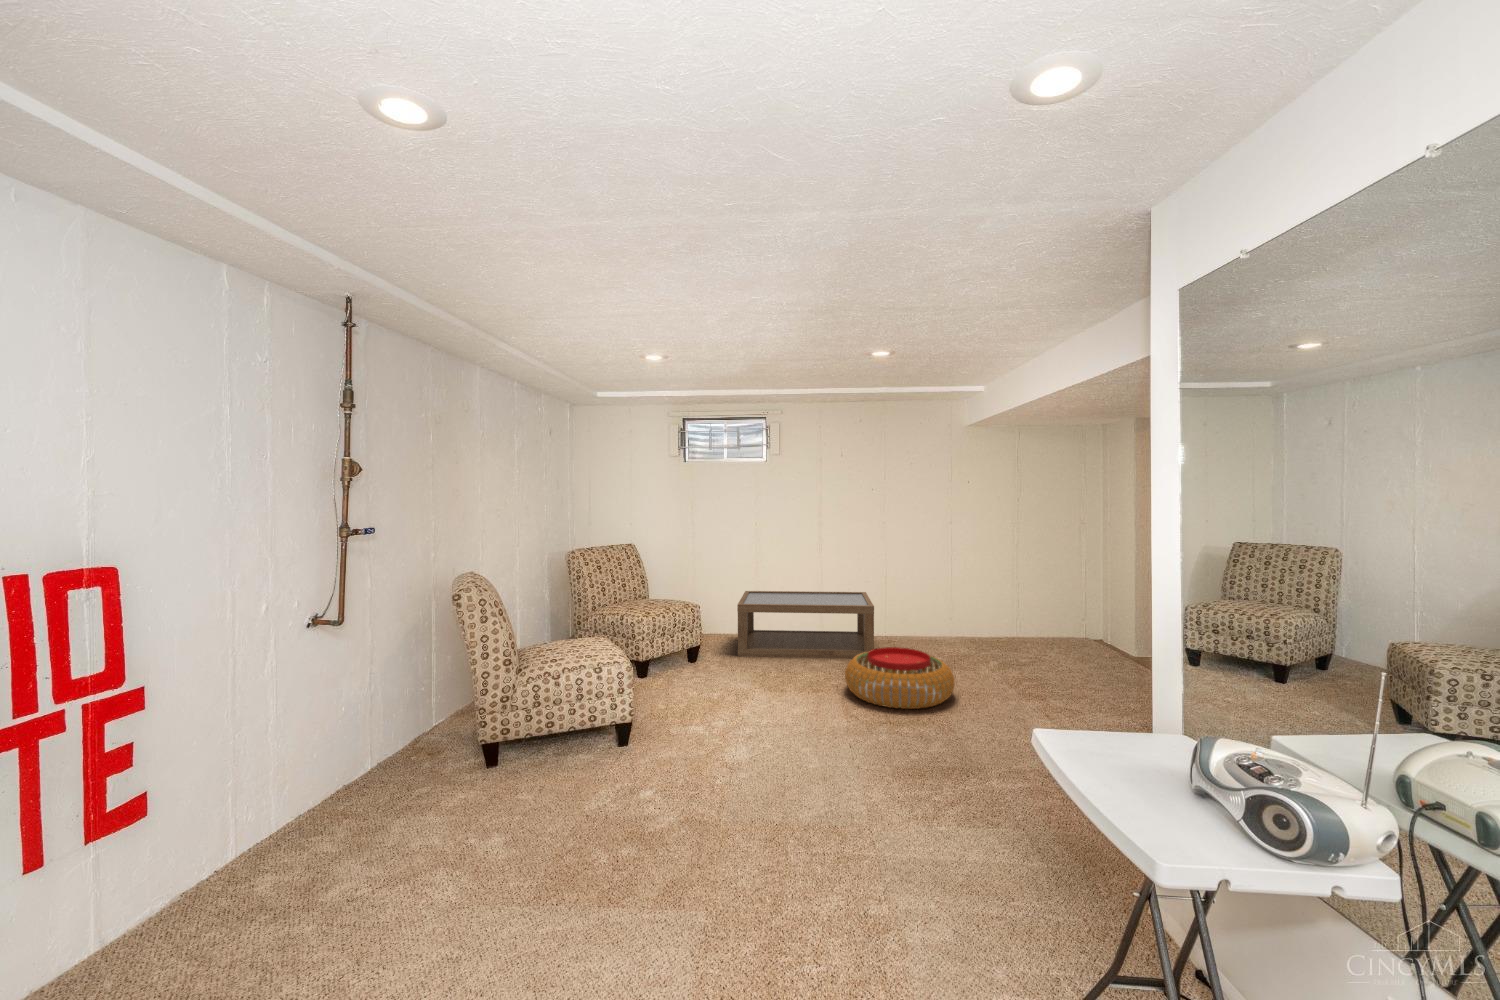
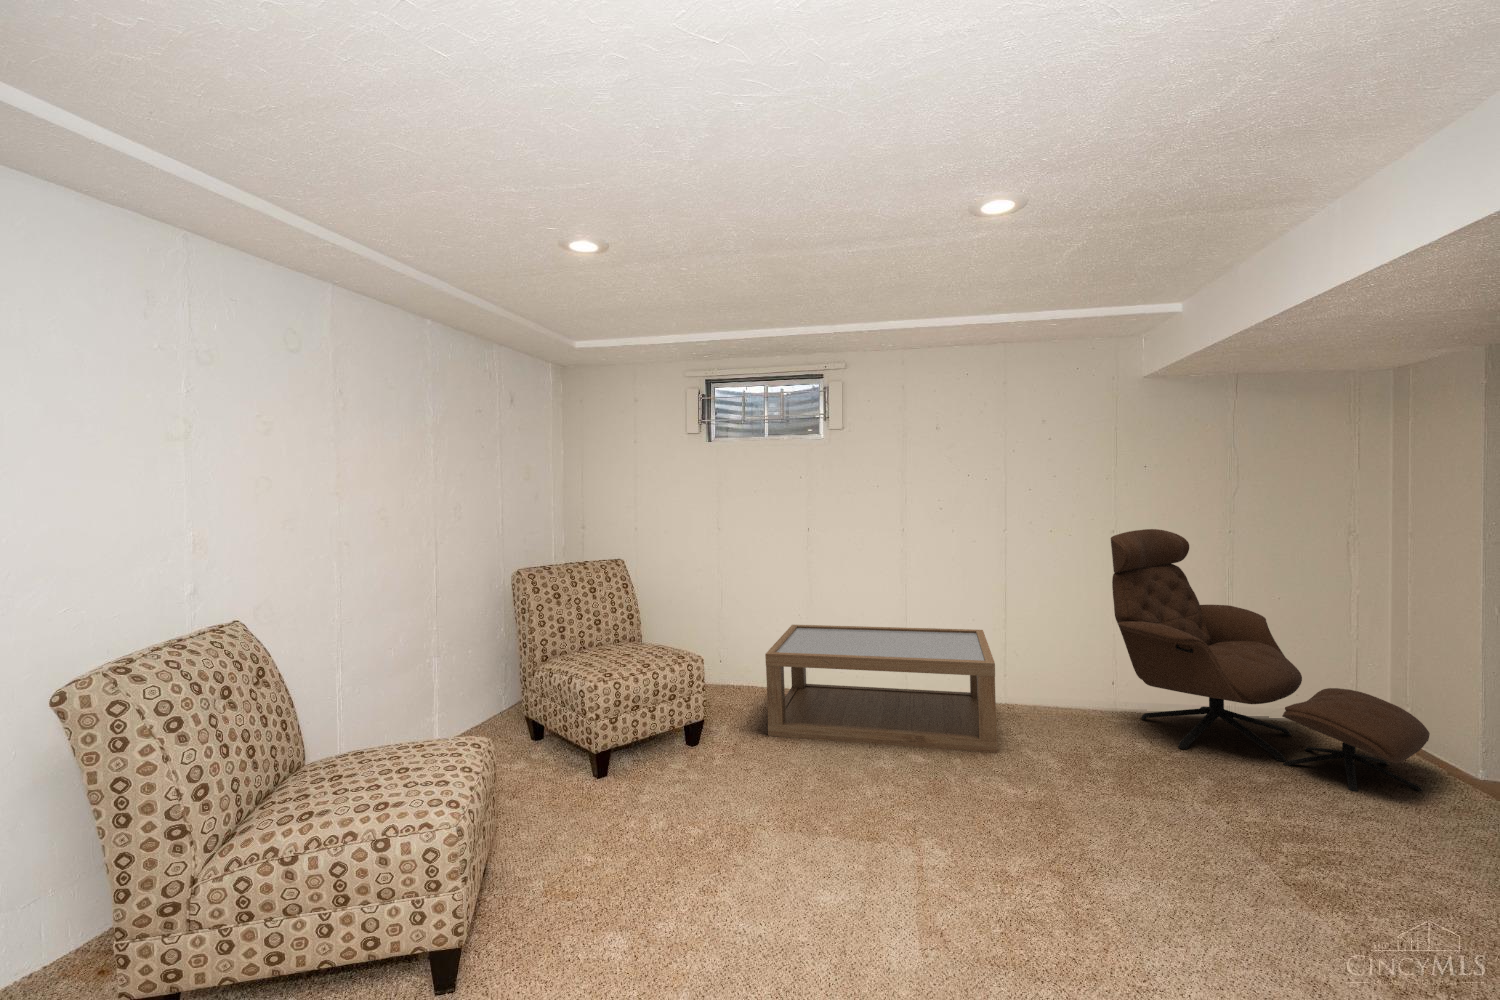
lounge chair: none [939,531,1085,666] -> present [1111,529,1430,792]
pouf: present [845,647,955,709] -> none [934,758,1171,920]

